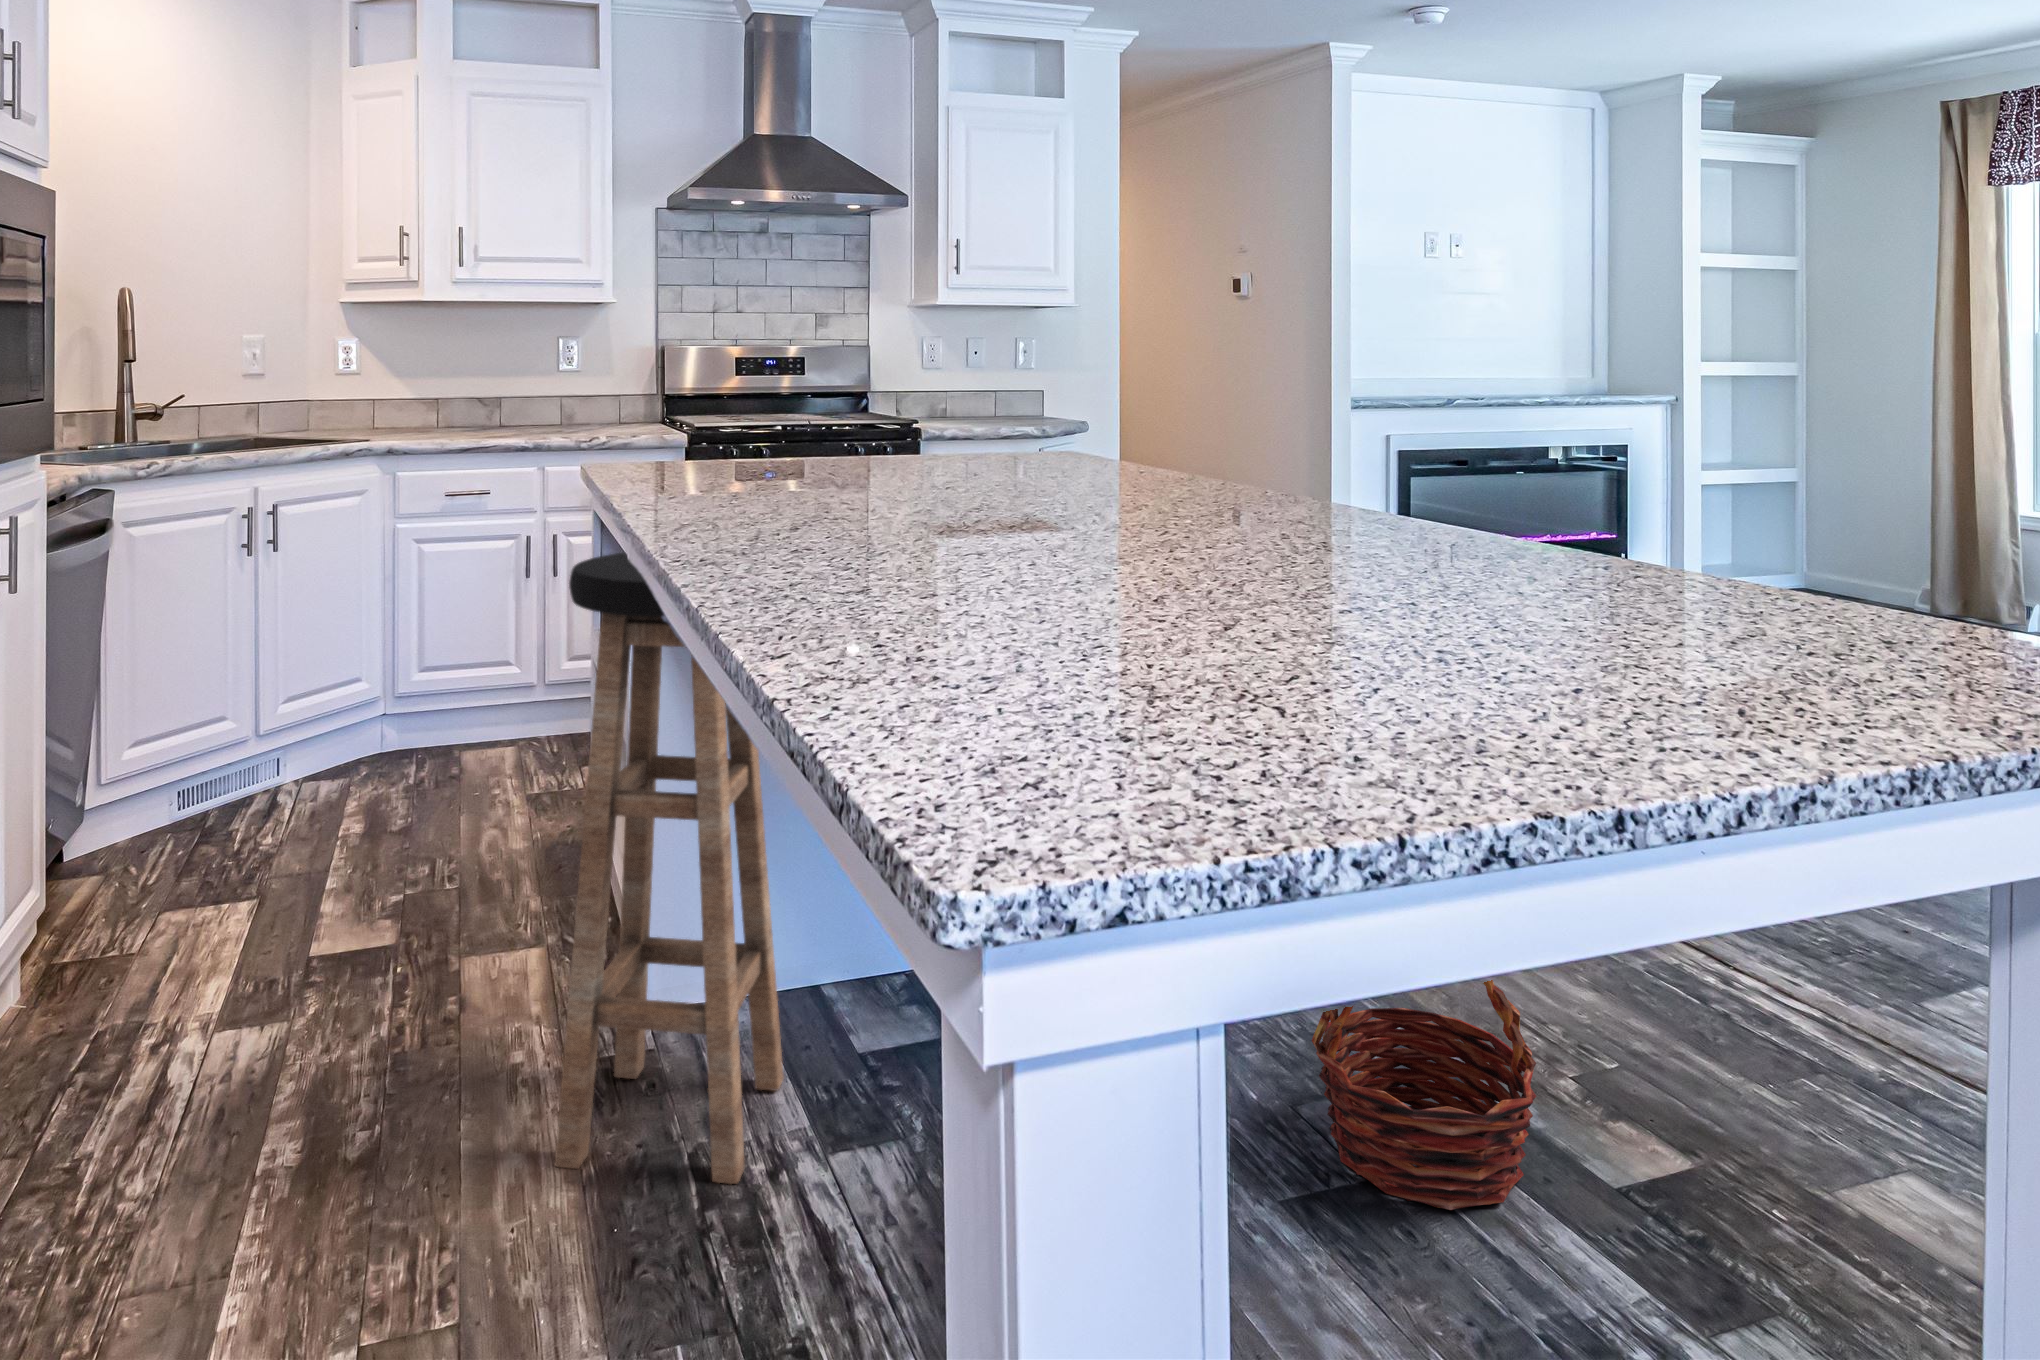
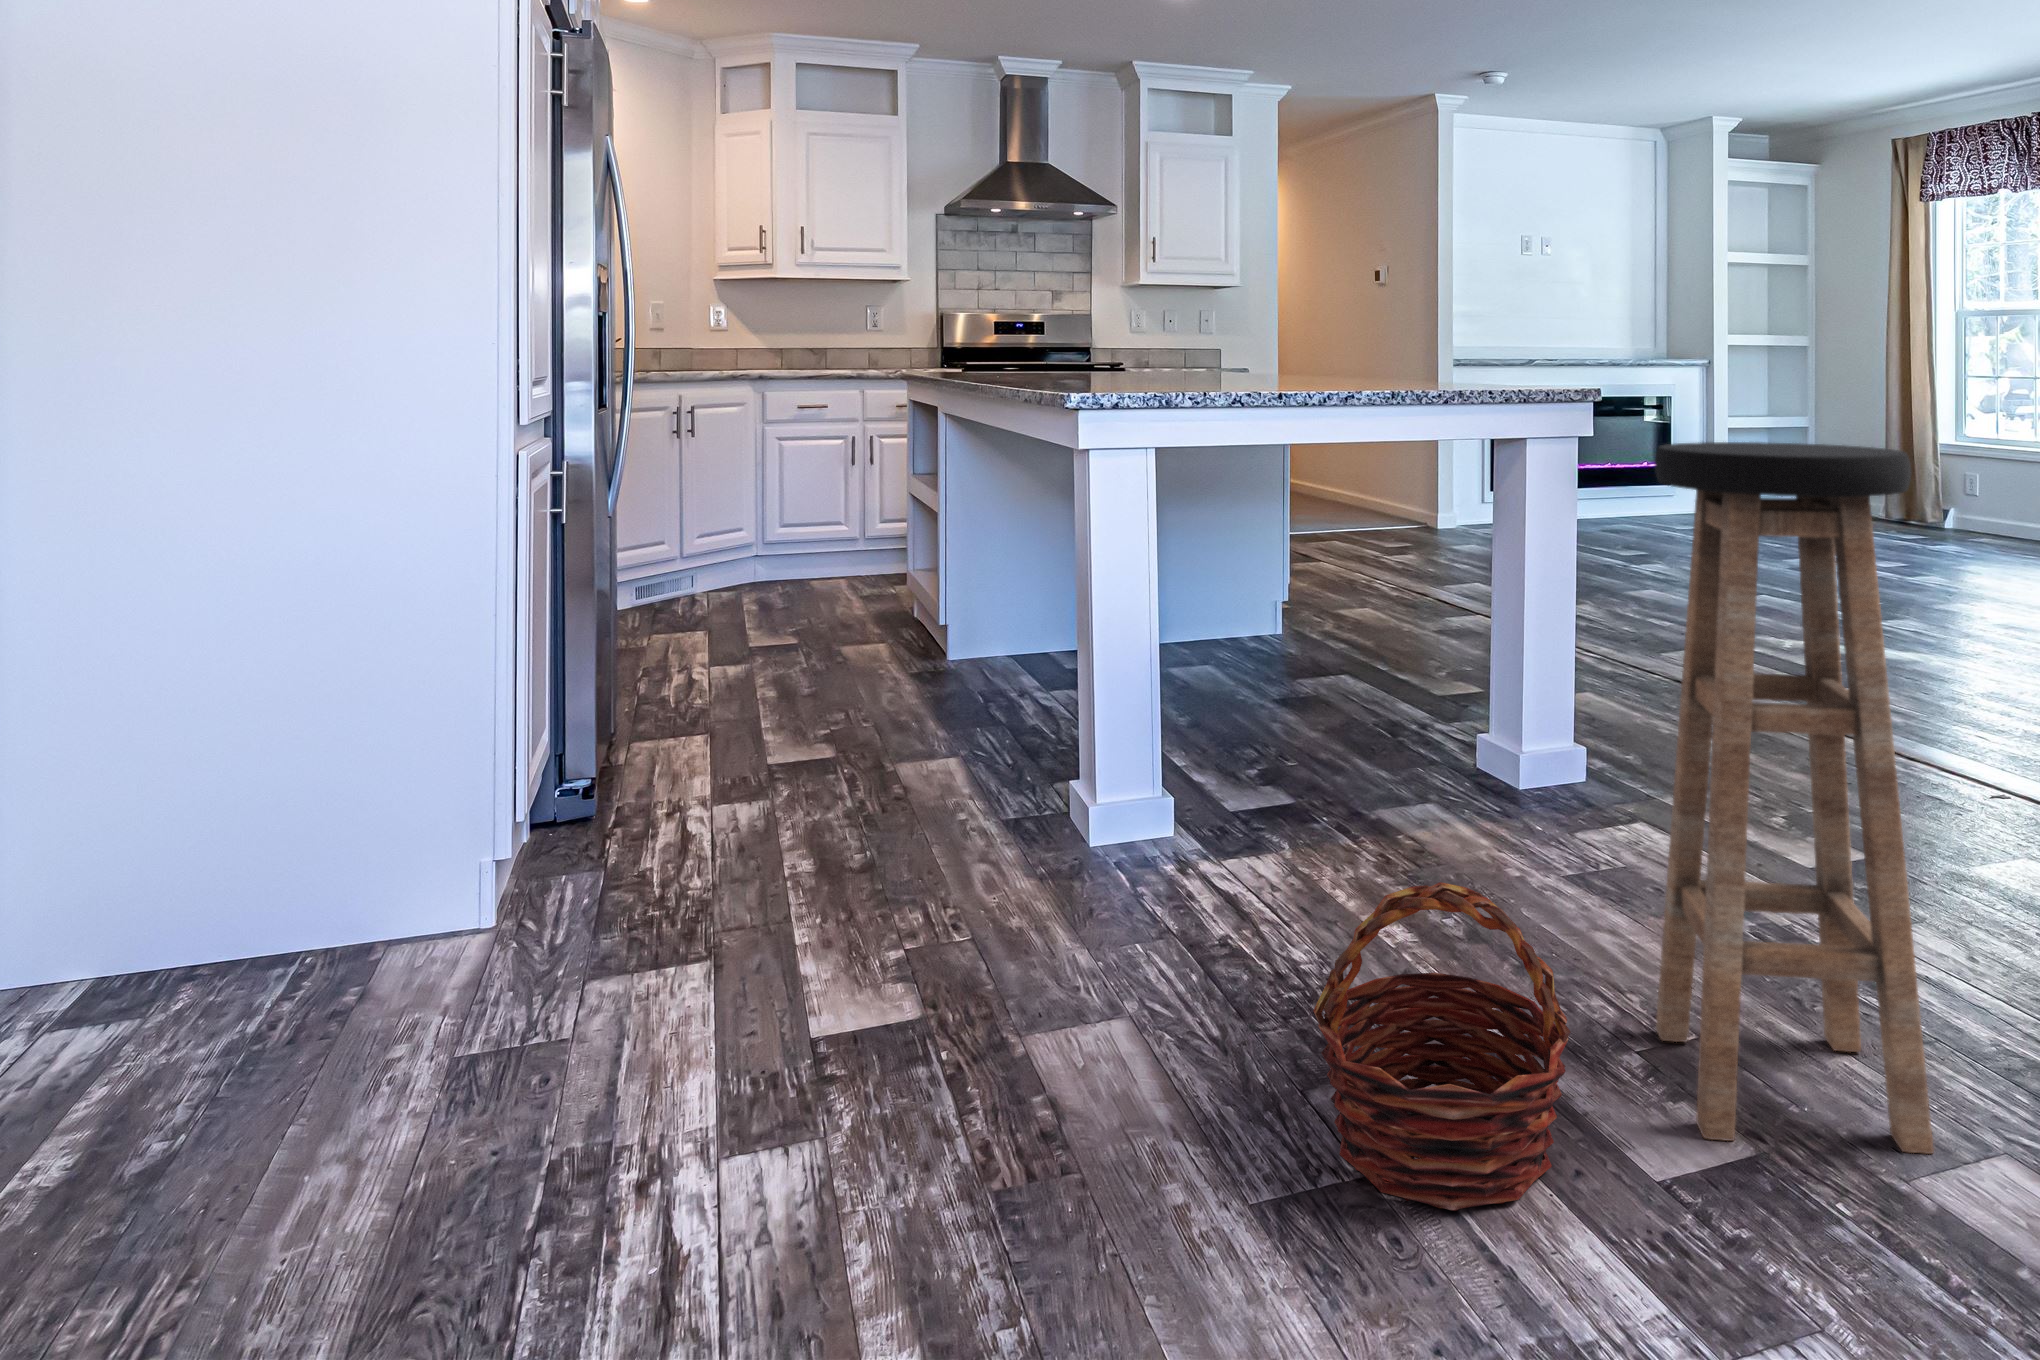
bar stool: present [555,553,784,1184] -> present [1655,442,1934,1154]

